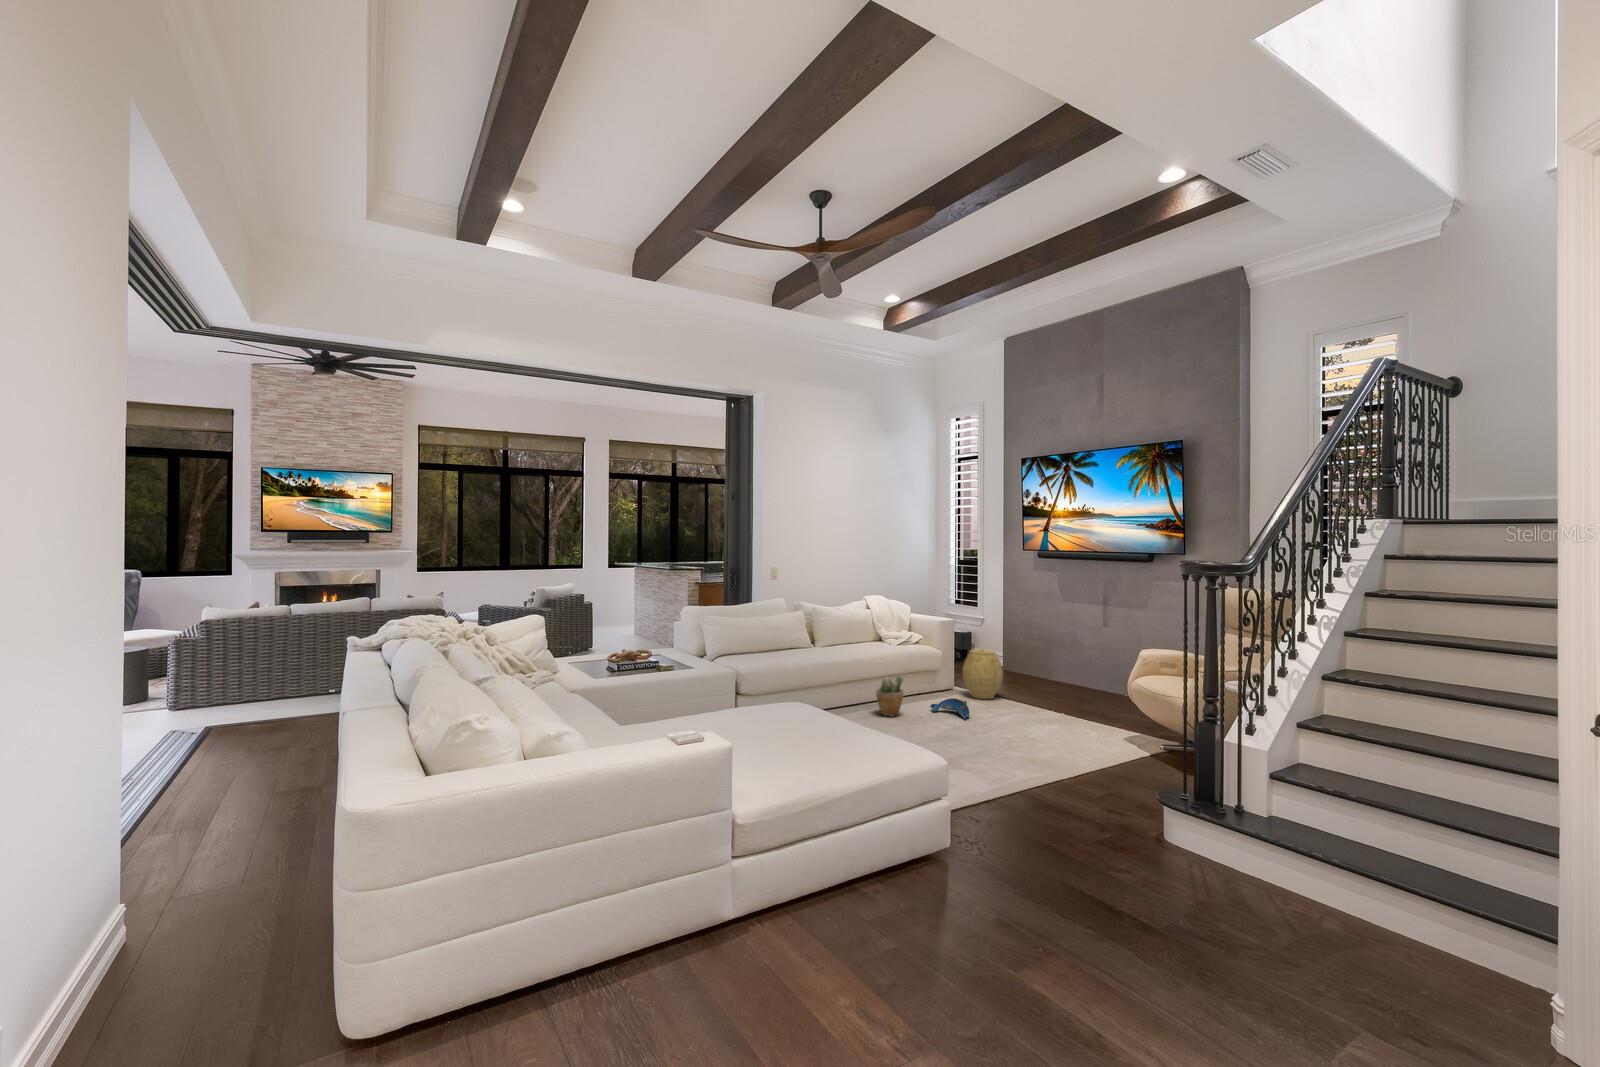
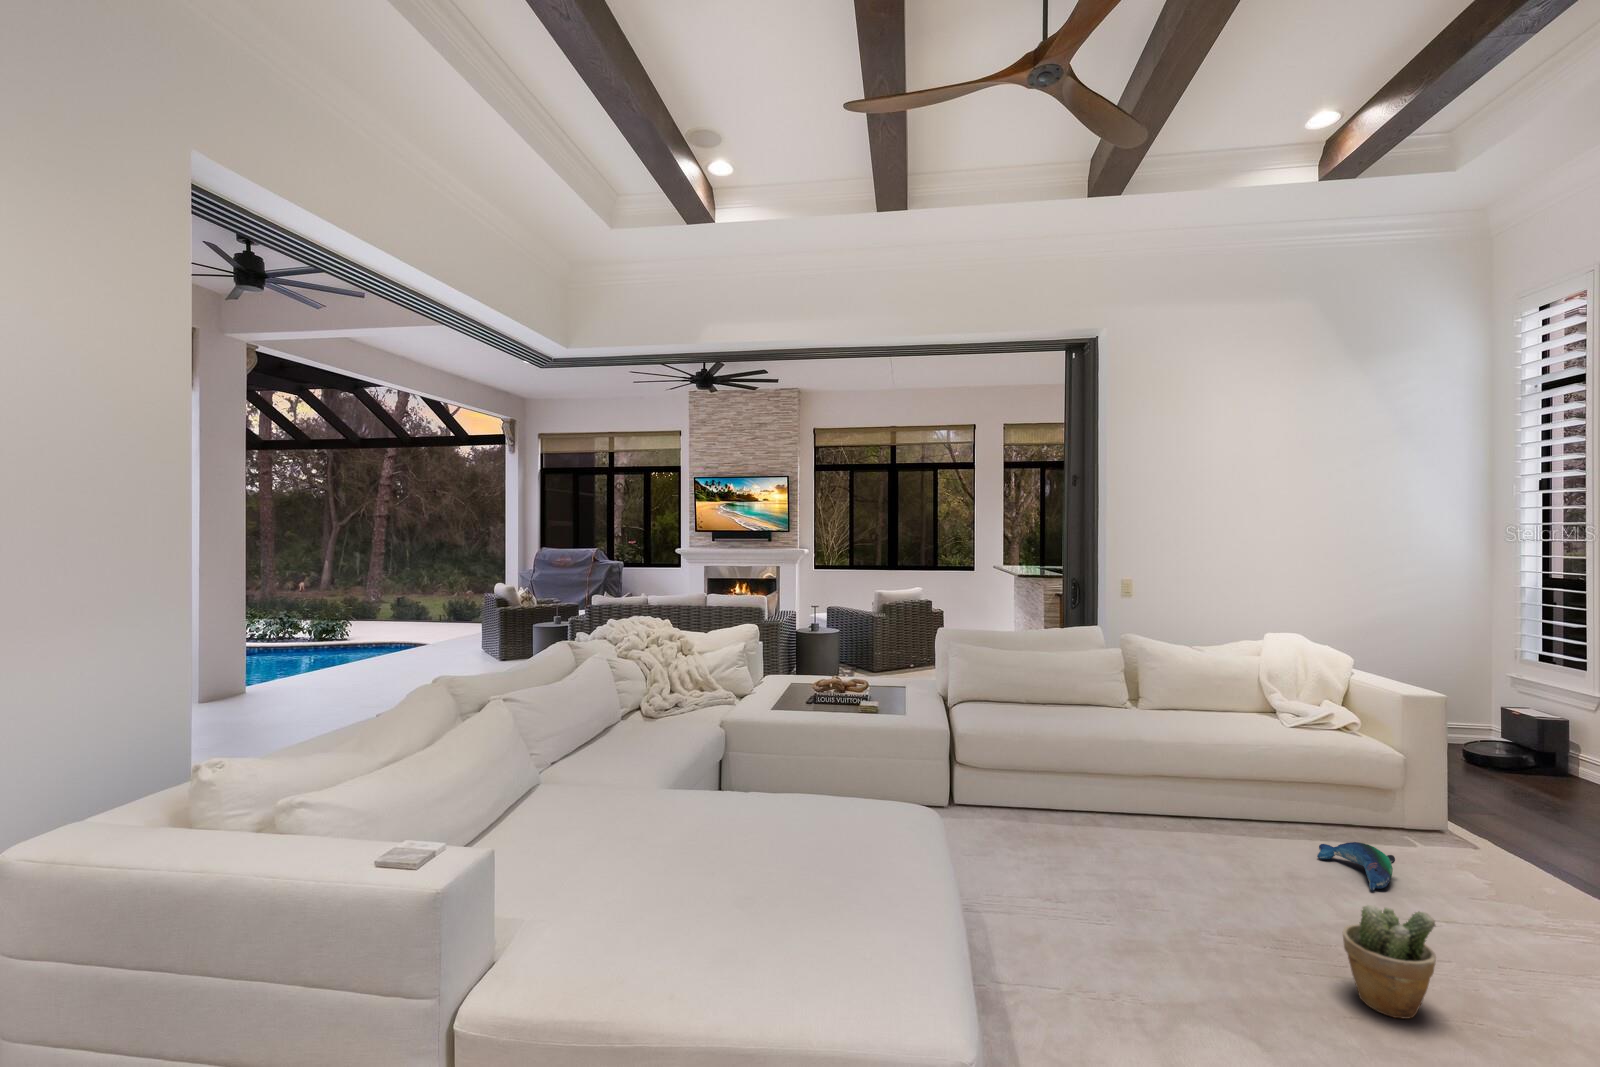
woven basket: present [963,649,1003,699] -> none [1438,758,1543,865]
potted plant: present [876,676,904,717] -> present [1343,905,1436,1019]

